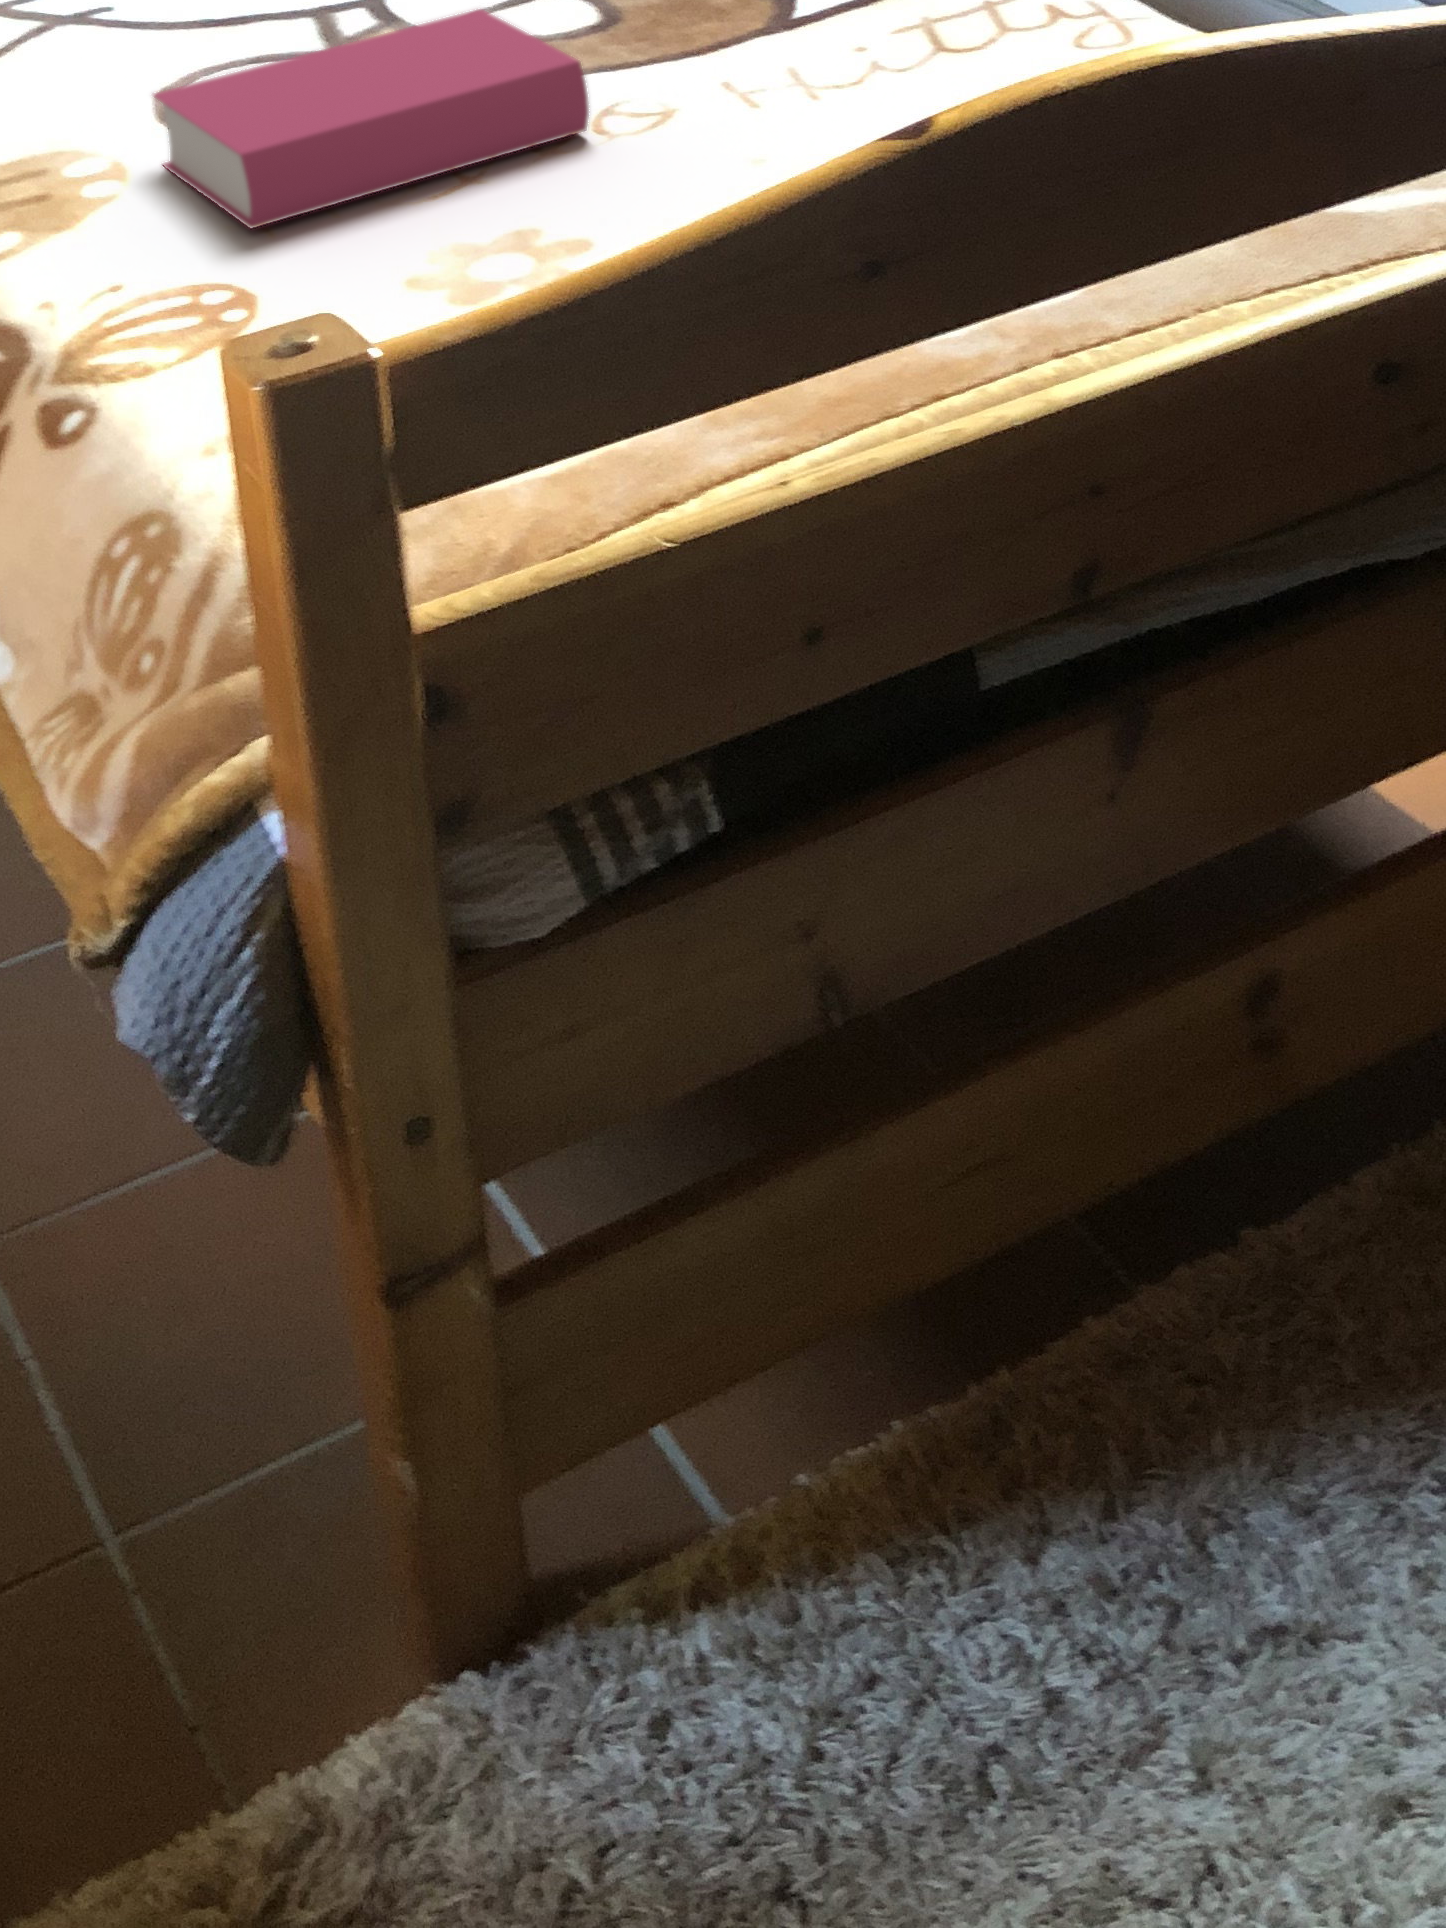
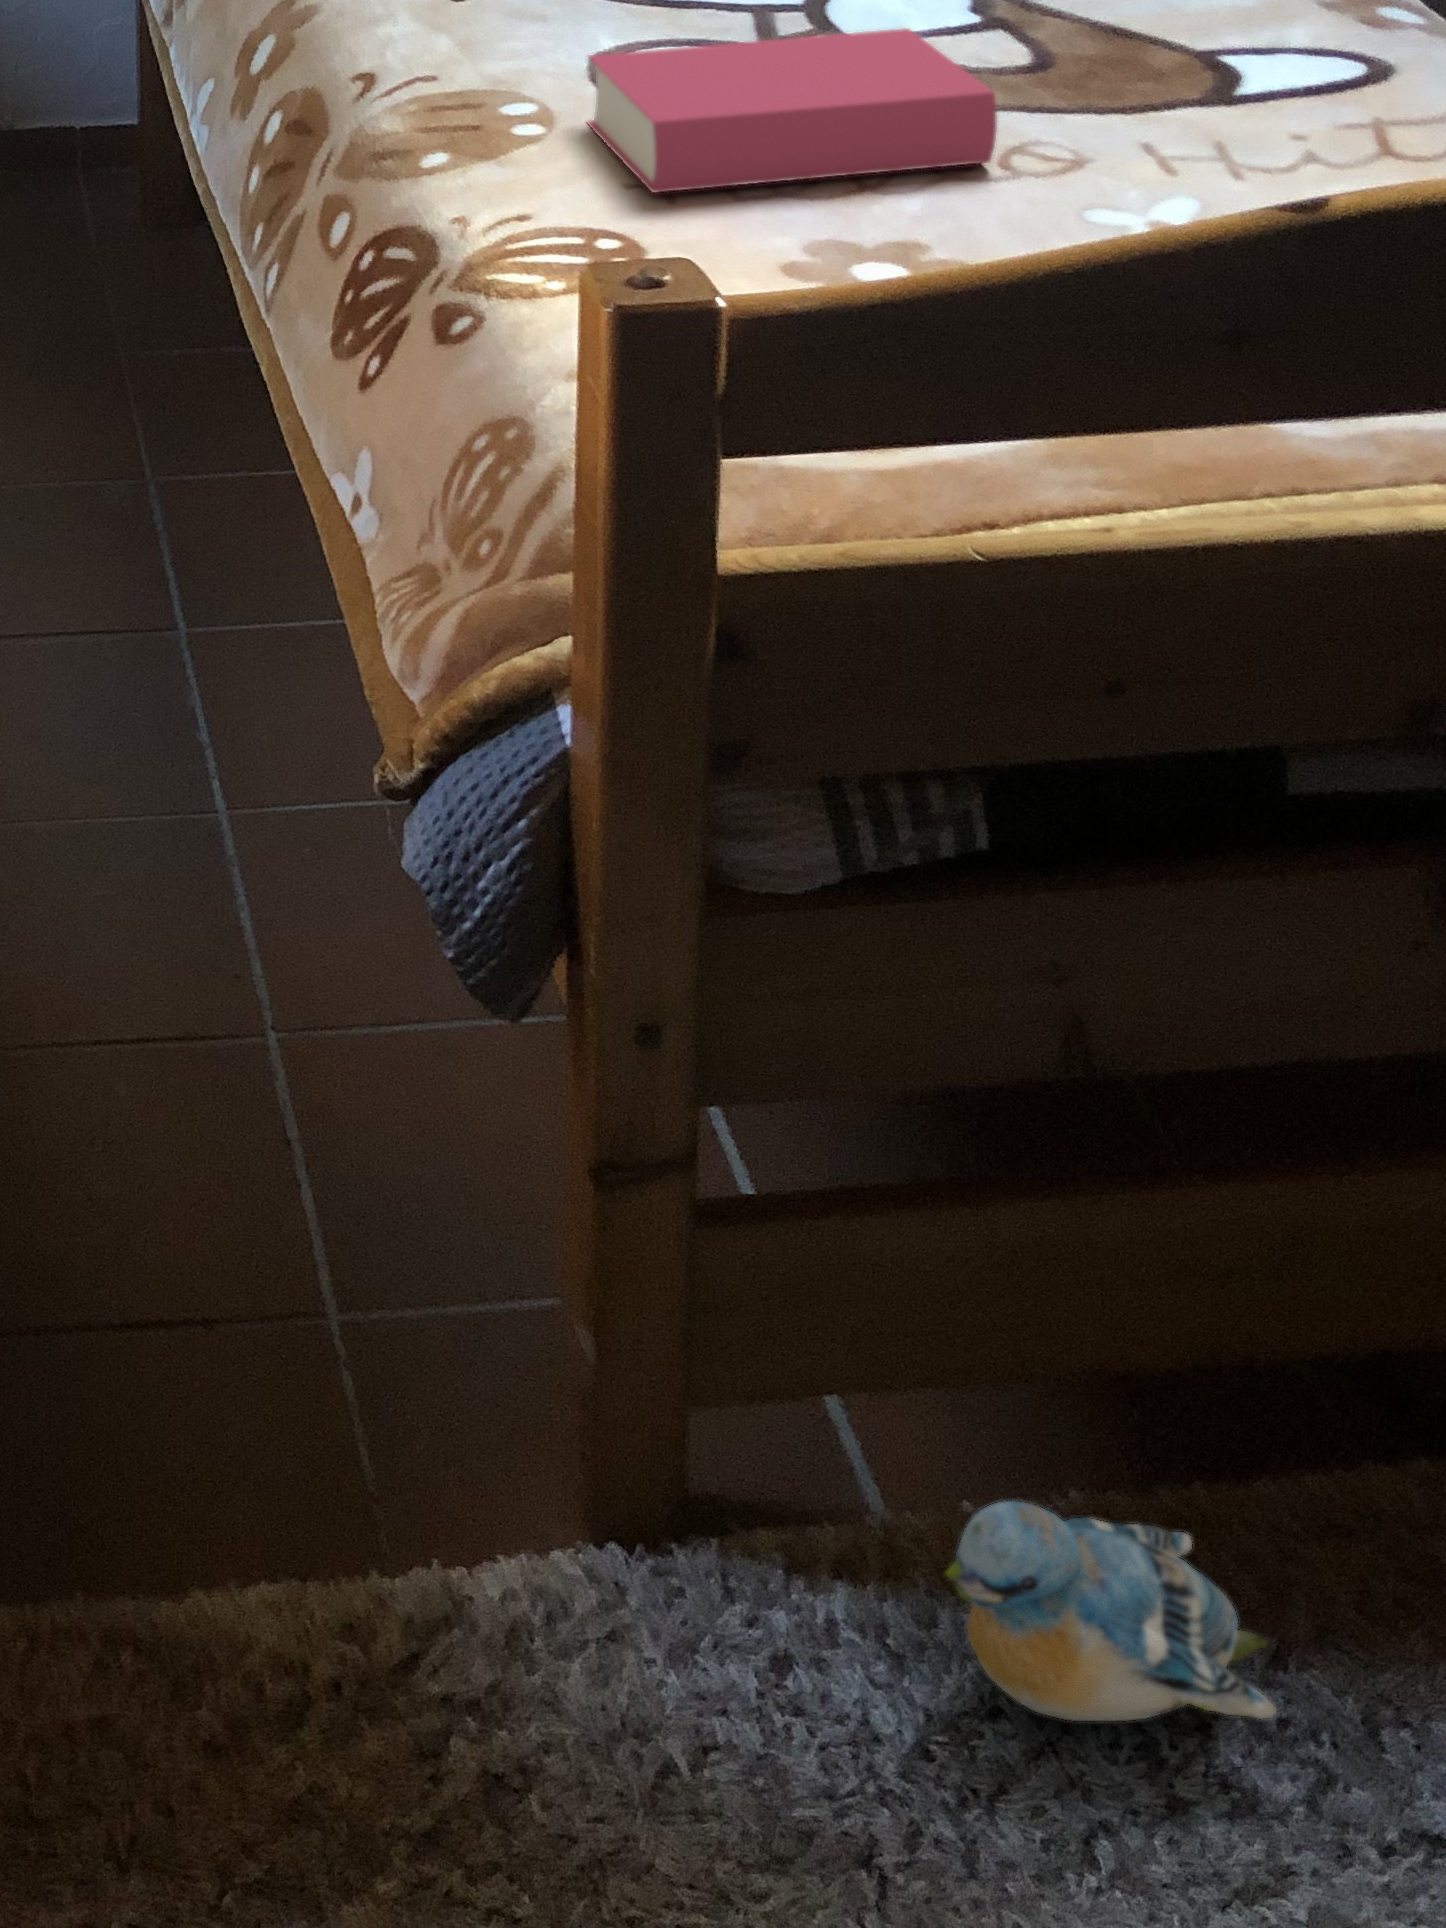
plush toy: none [807,1425,1122,1664] -> present [946,1501,1277,1721]

